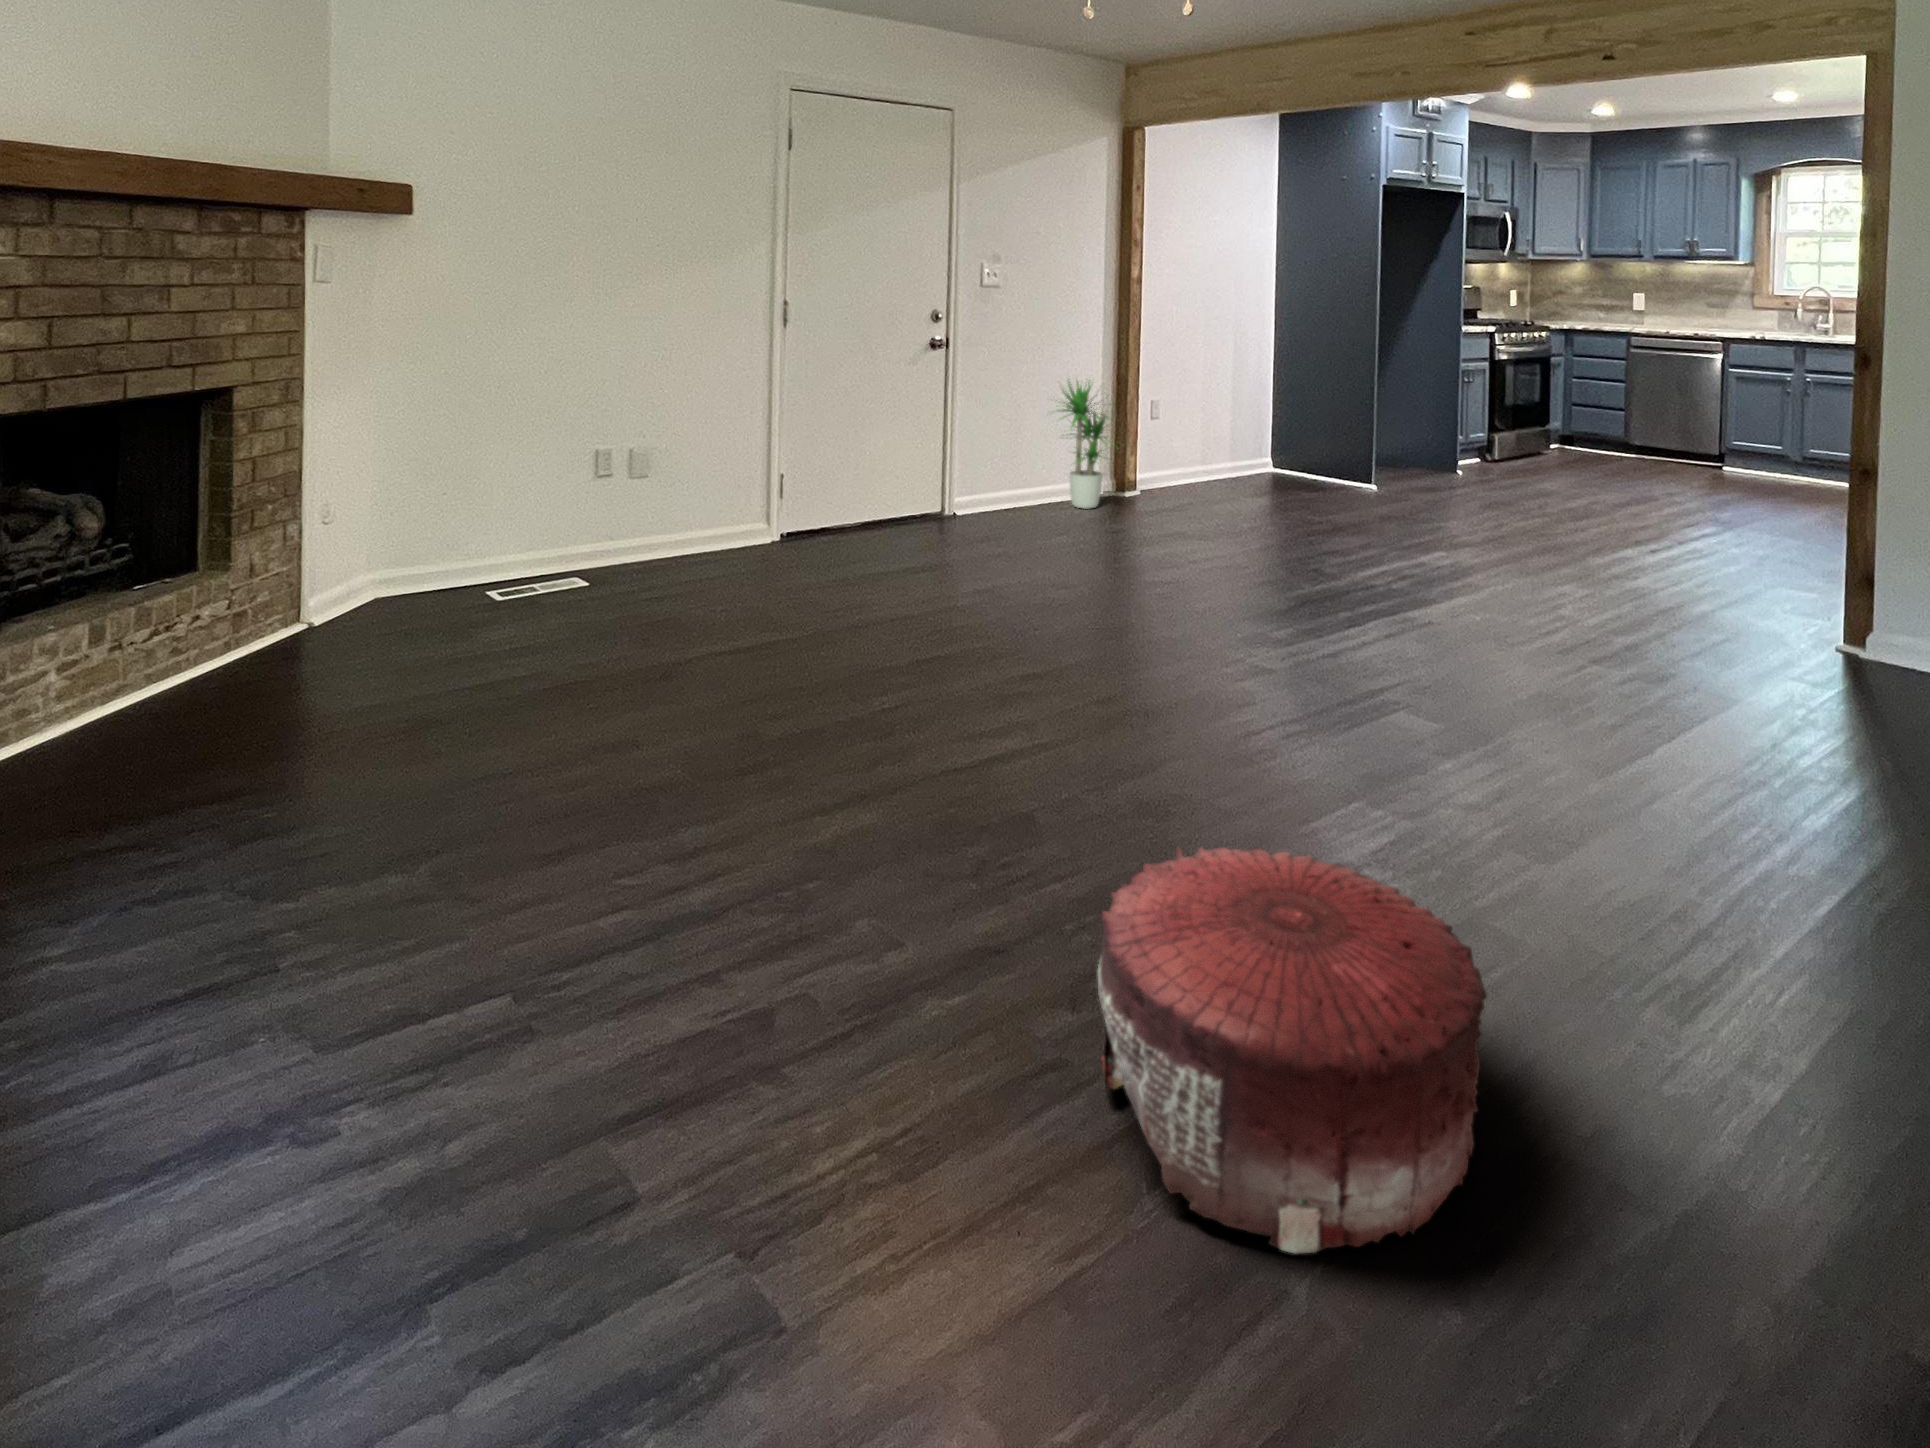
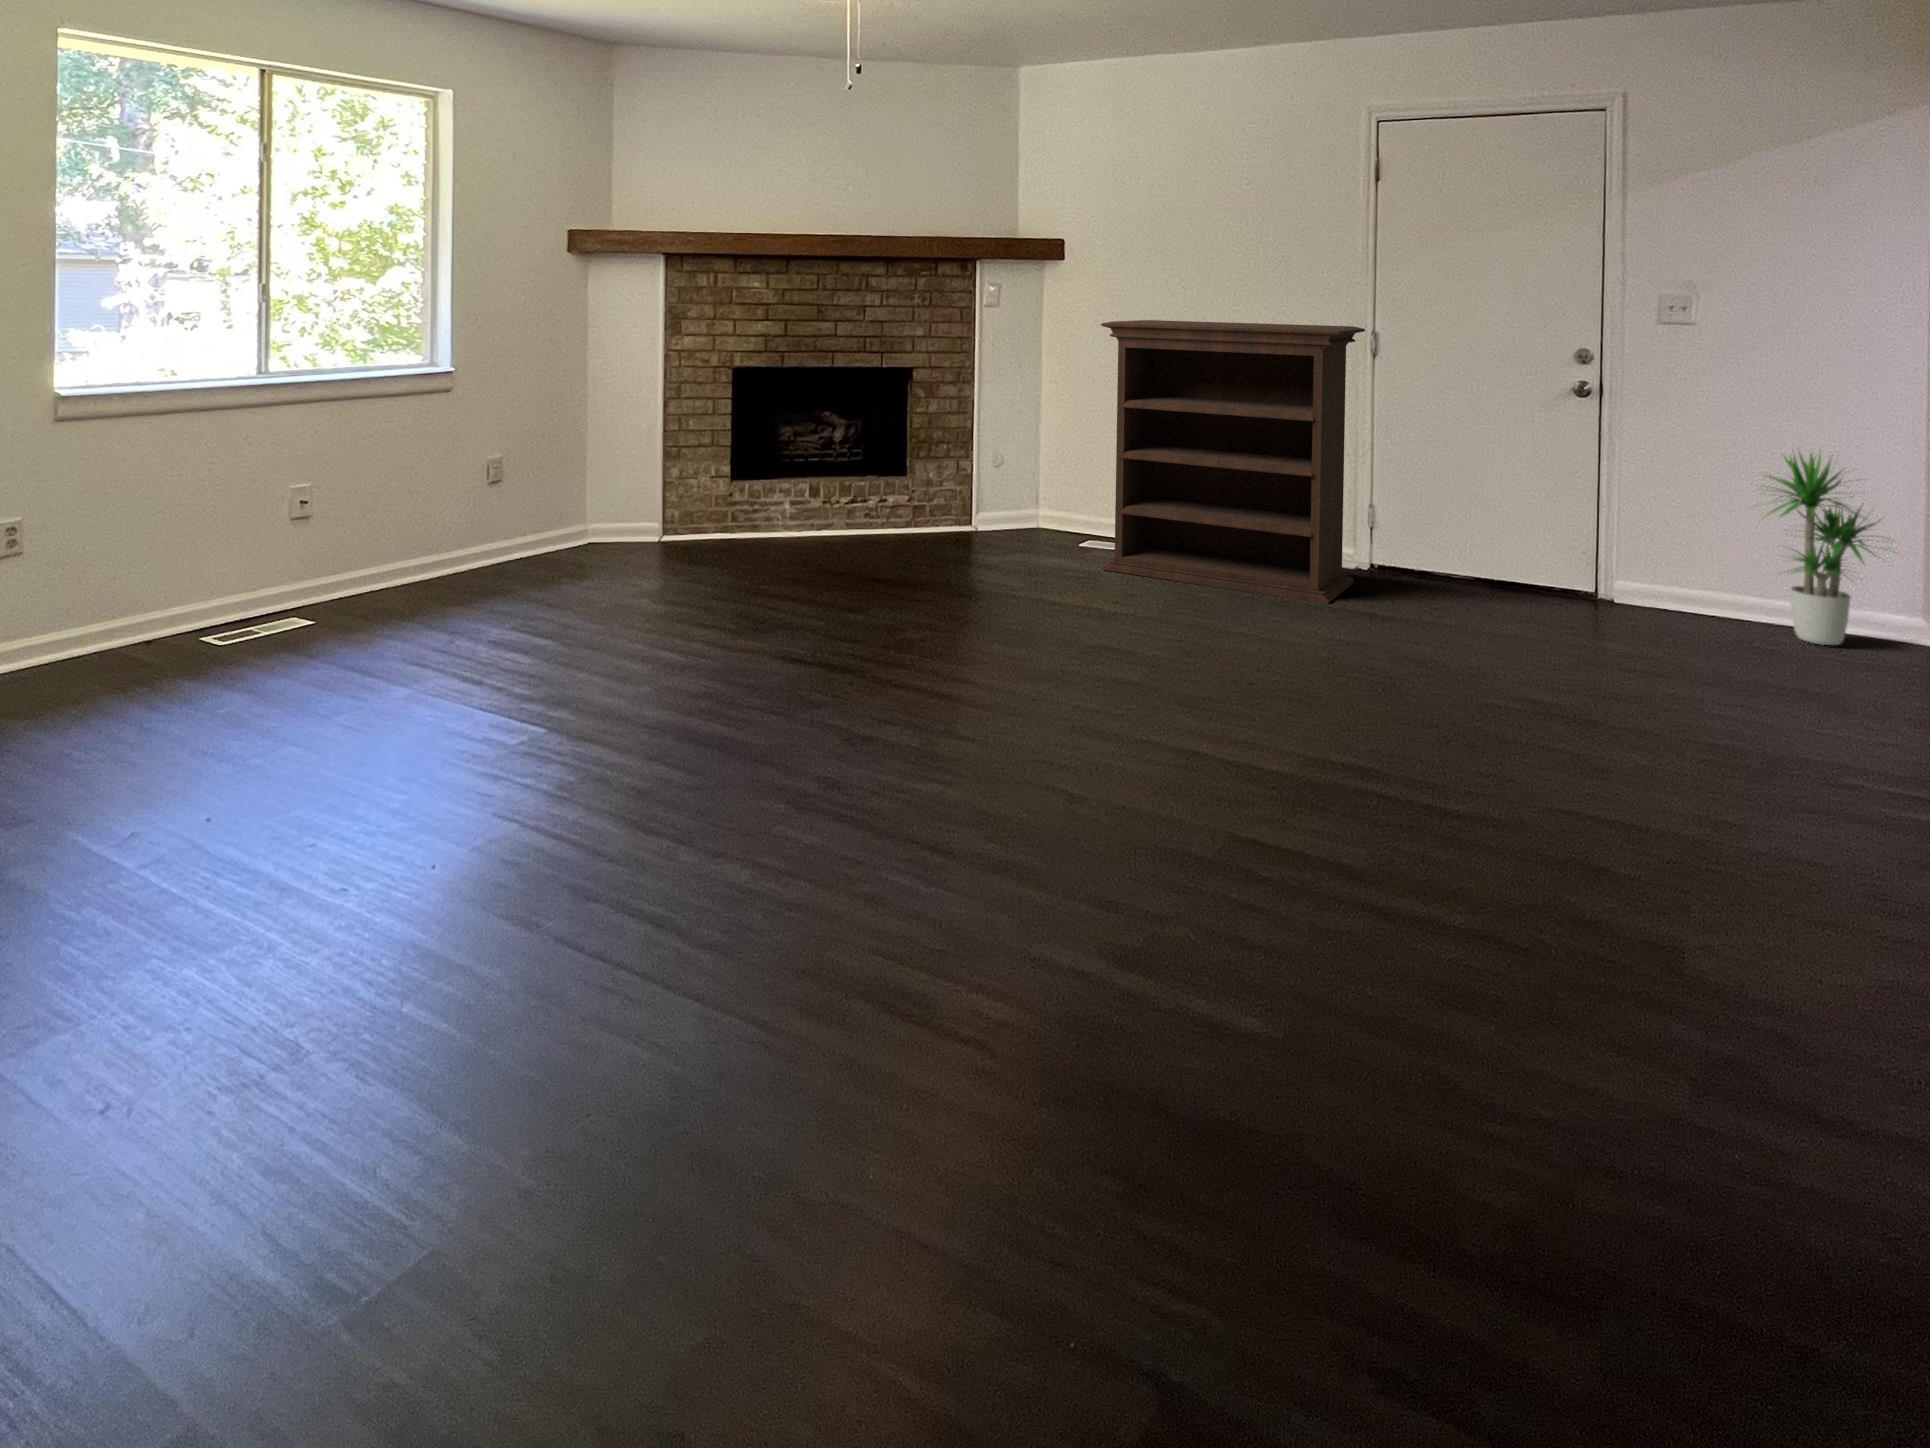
bookshelf: none [590,297,883,609] -> present [1101,320,1365,604]
pouf: present [1097,847,1487,1253] -> none [343,656,610,868]

